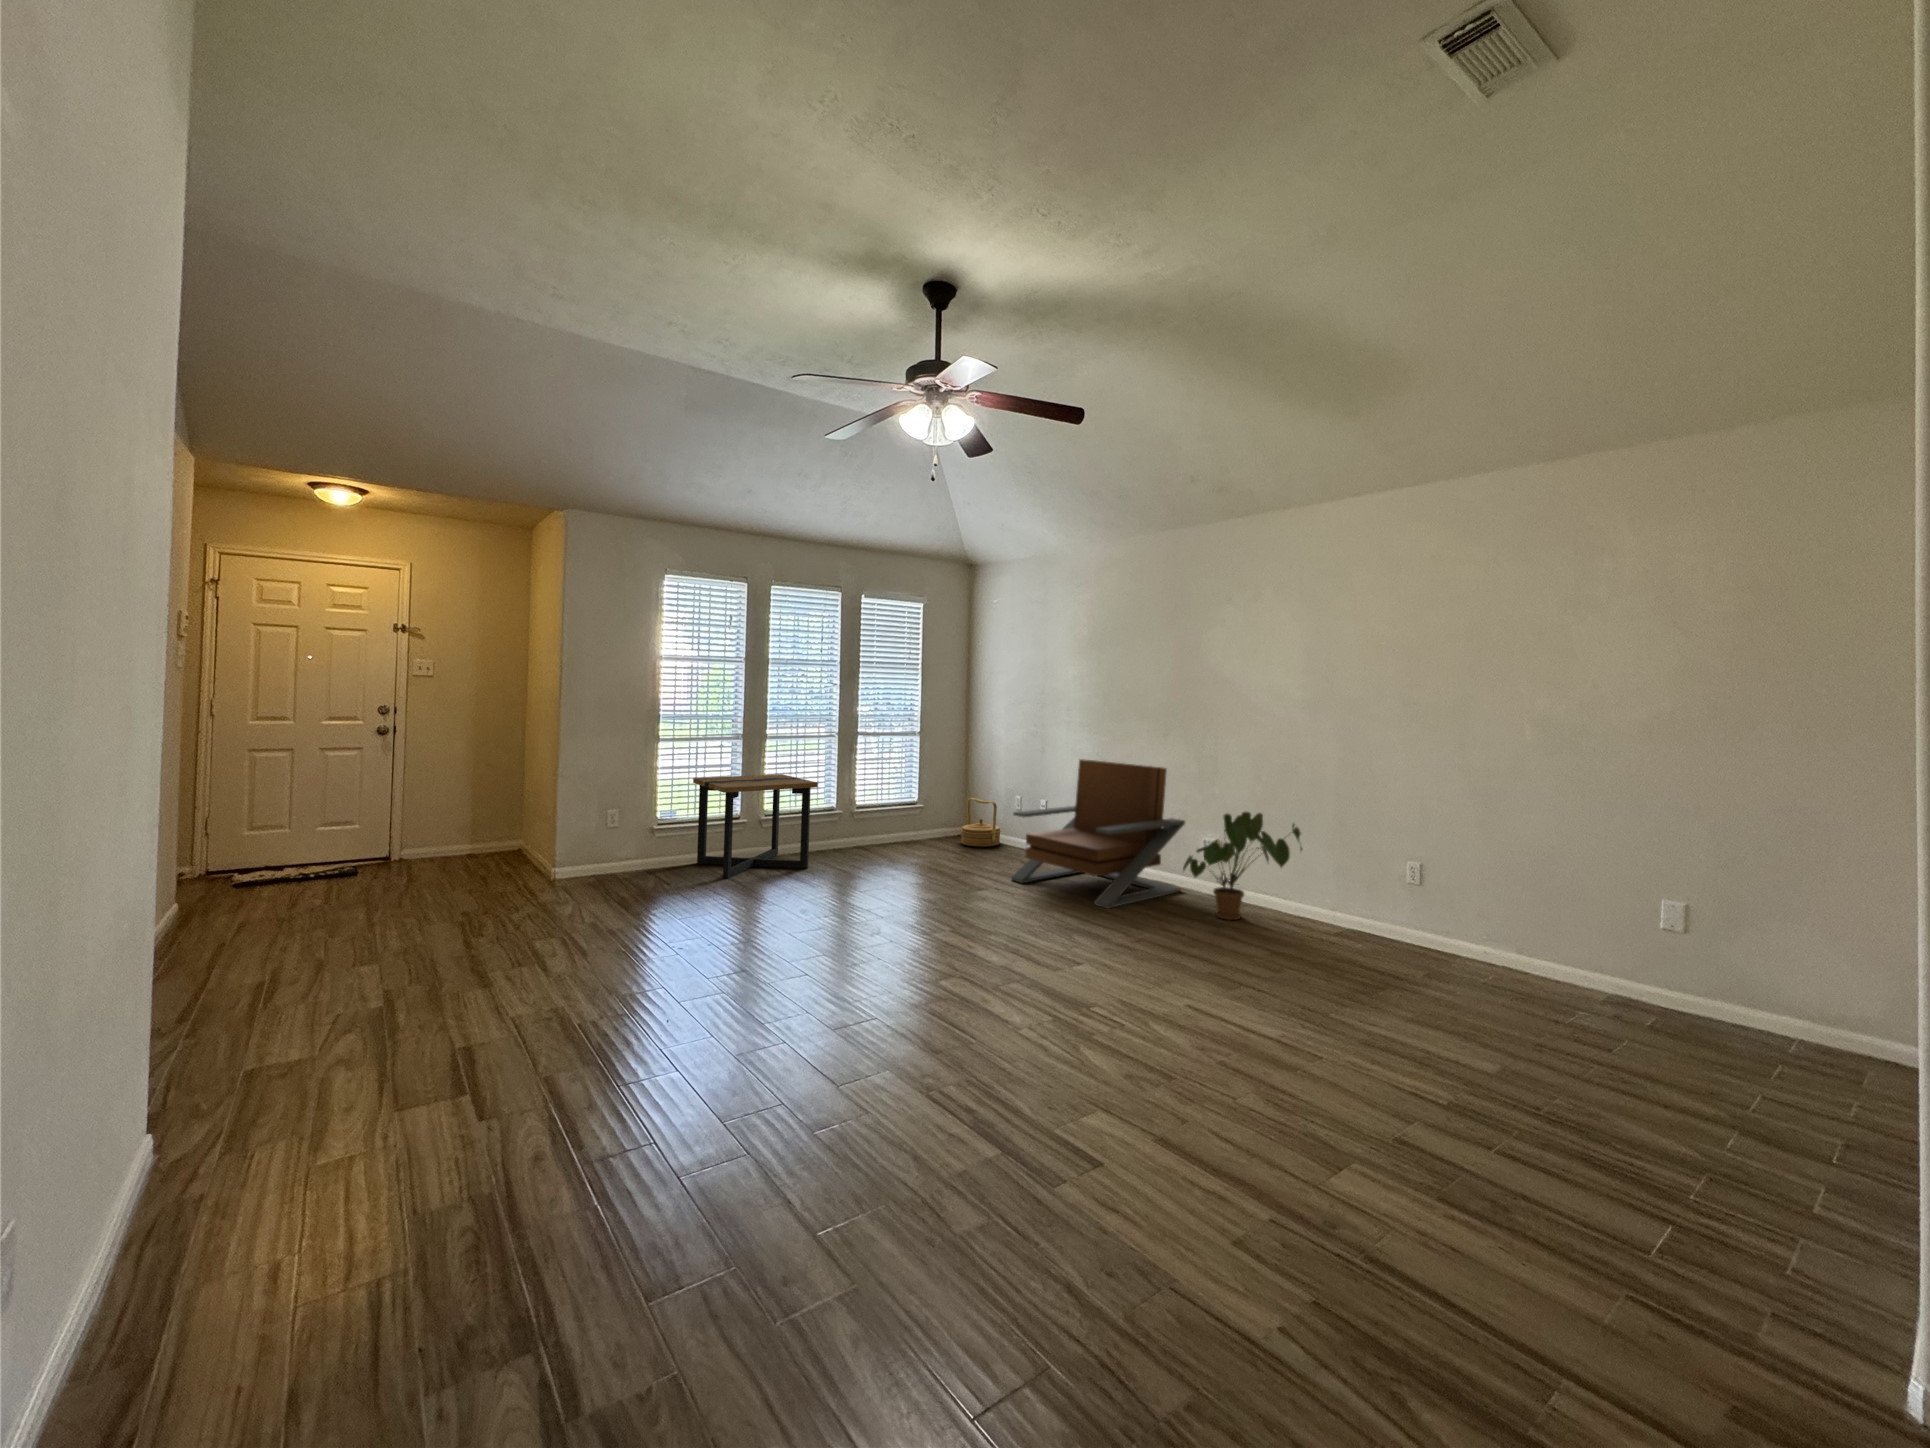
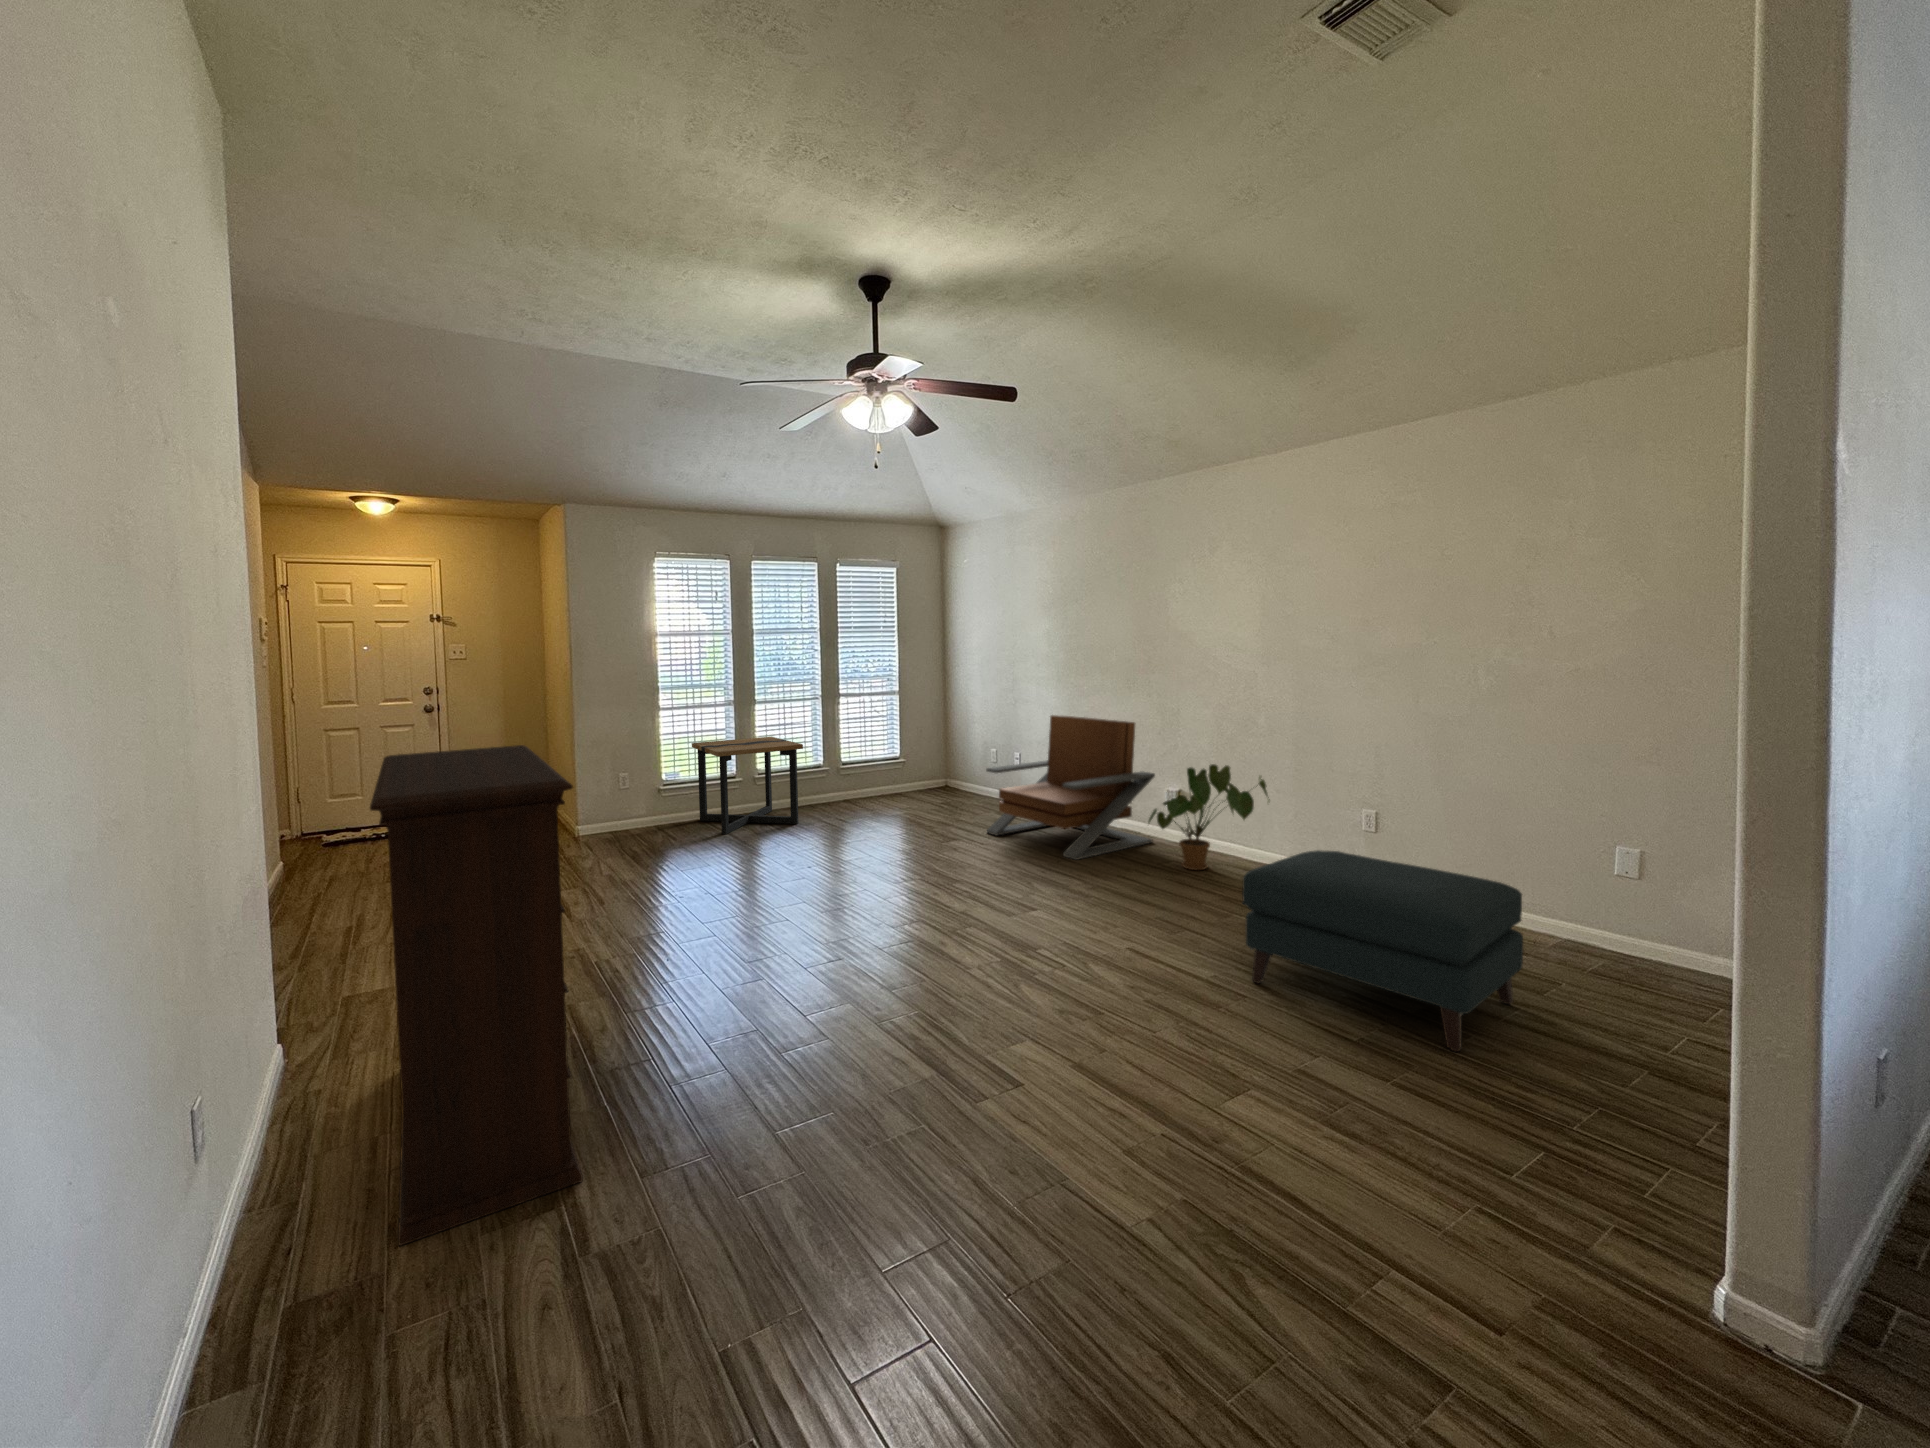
bookshelf: none [289,758,588,1433] -> present [370,745,583,1246]
woven basket: present [961,798,1001,847] -> none [943,753,982,800]
ottoman: none [1305,898,1581,1109] -> present [1242,850,1523,1052]

